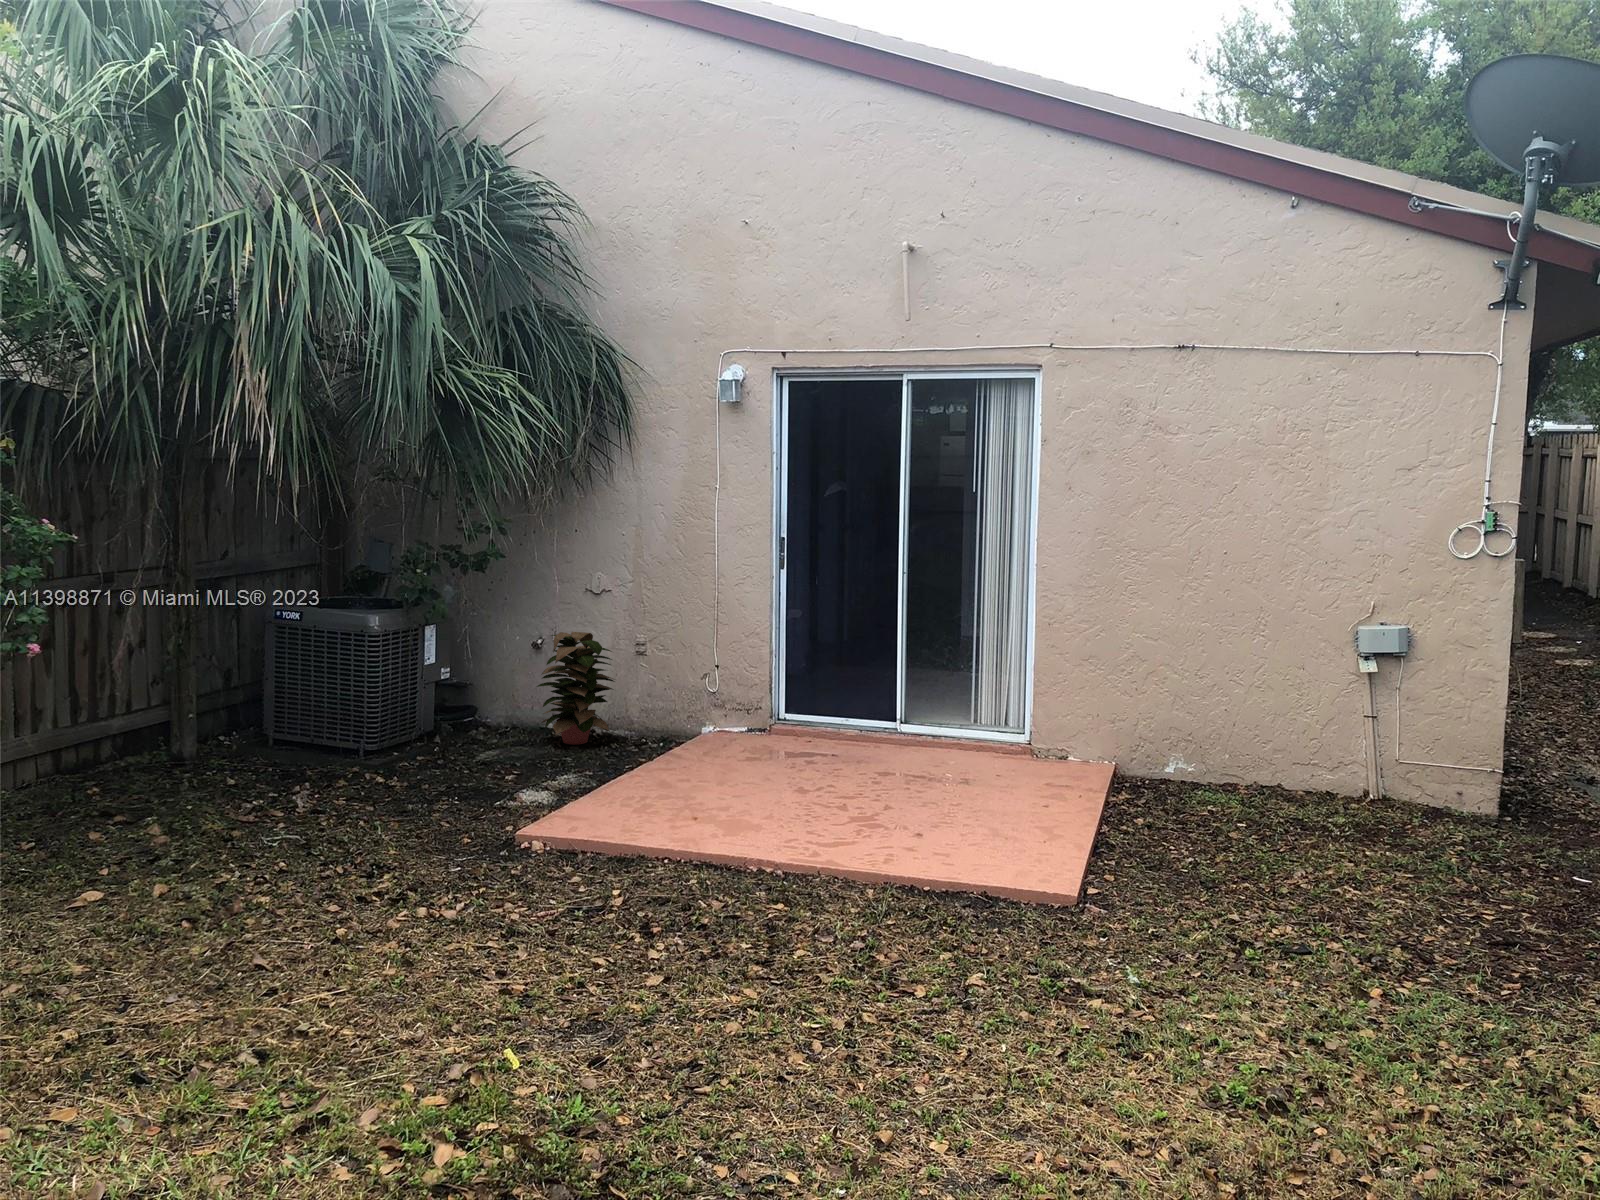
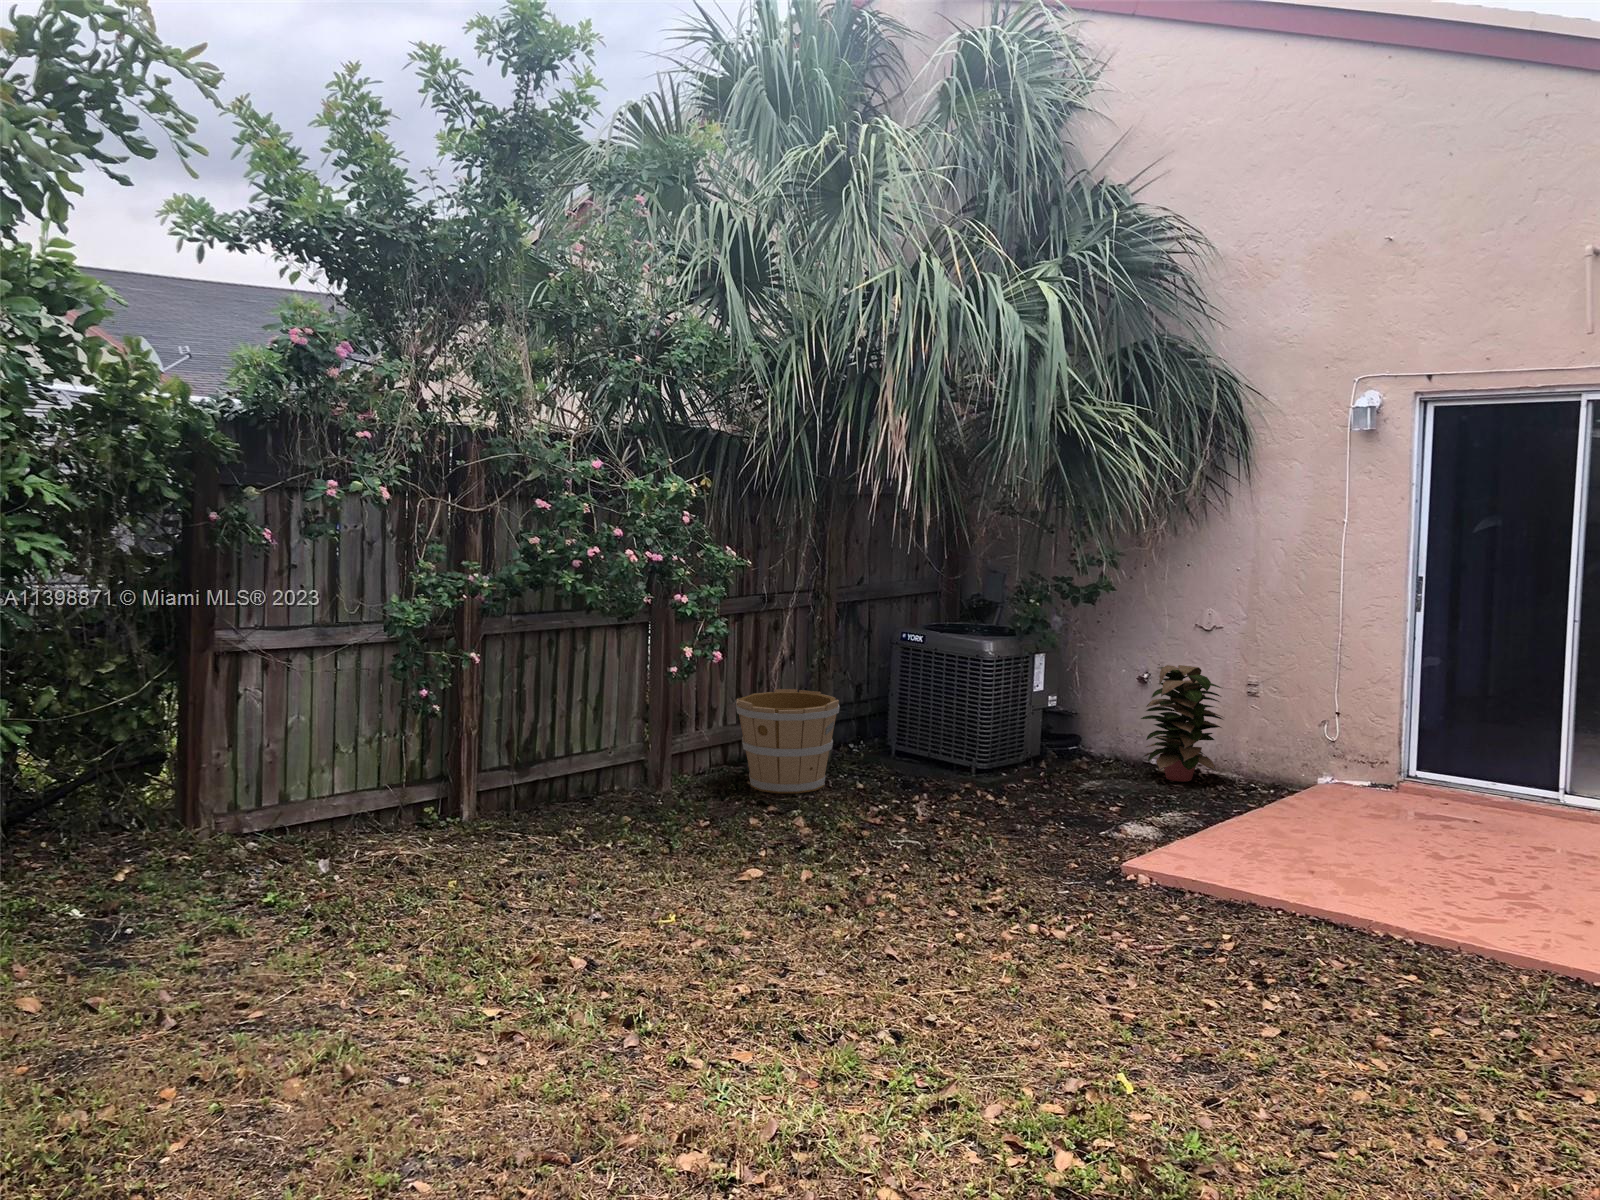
wooden bucket: none [72,680,205,799] -> present [736,689,840,793]

